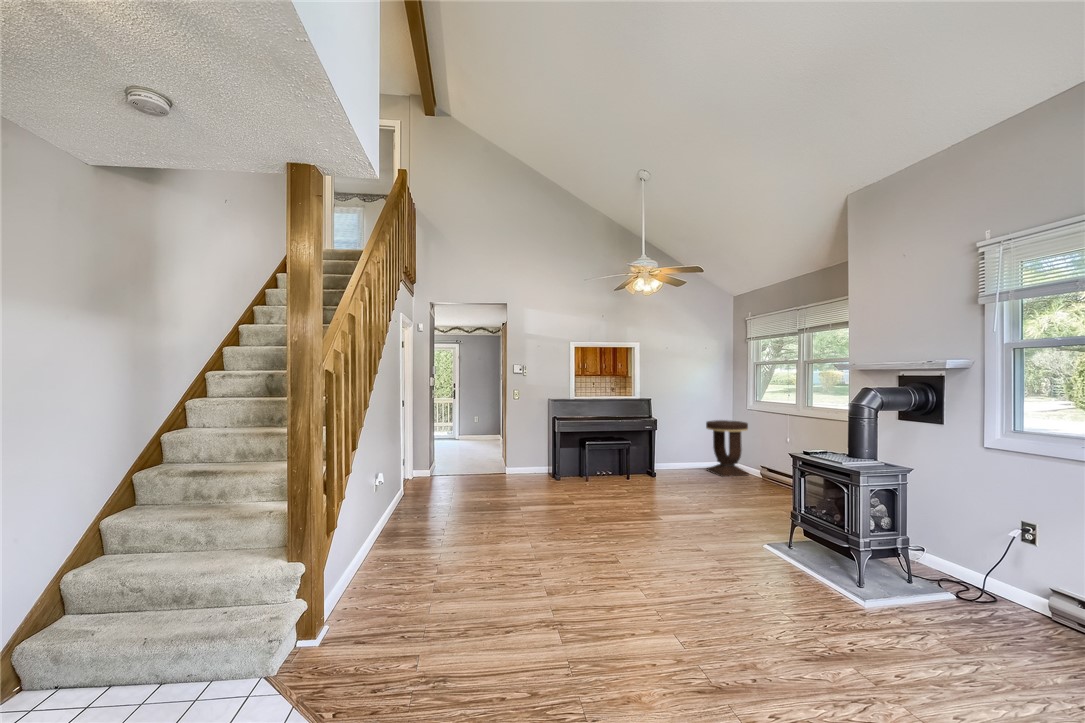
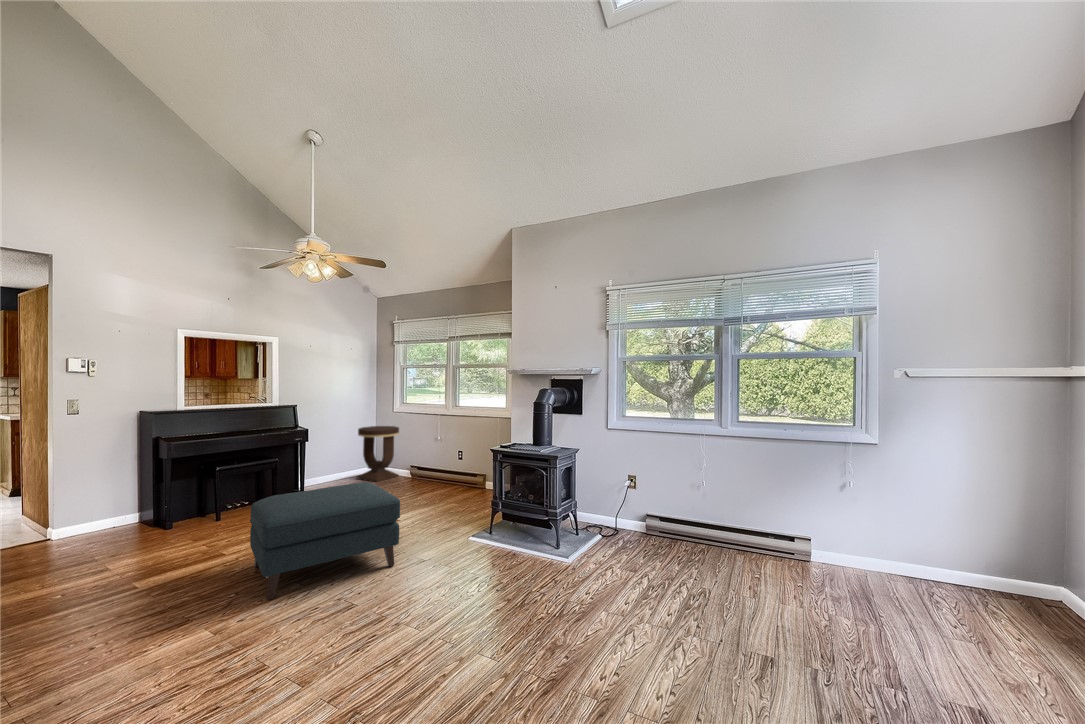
ottoman: none [567,465,675,547] -> present [250,482,400,600]

